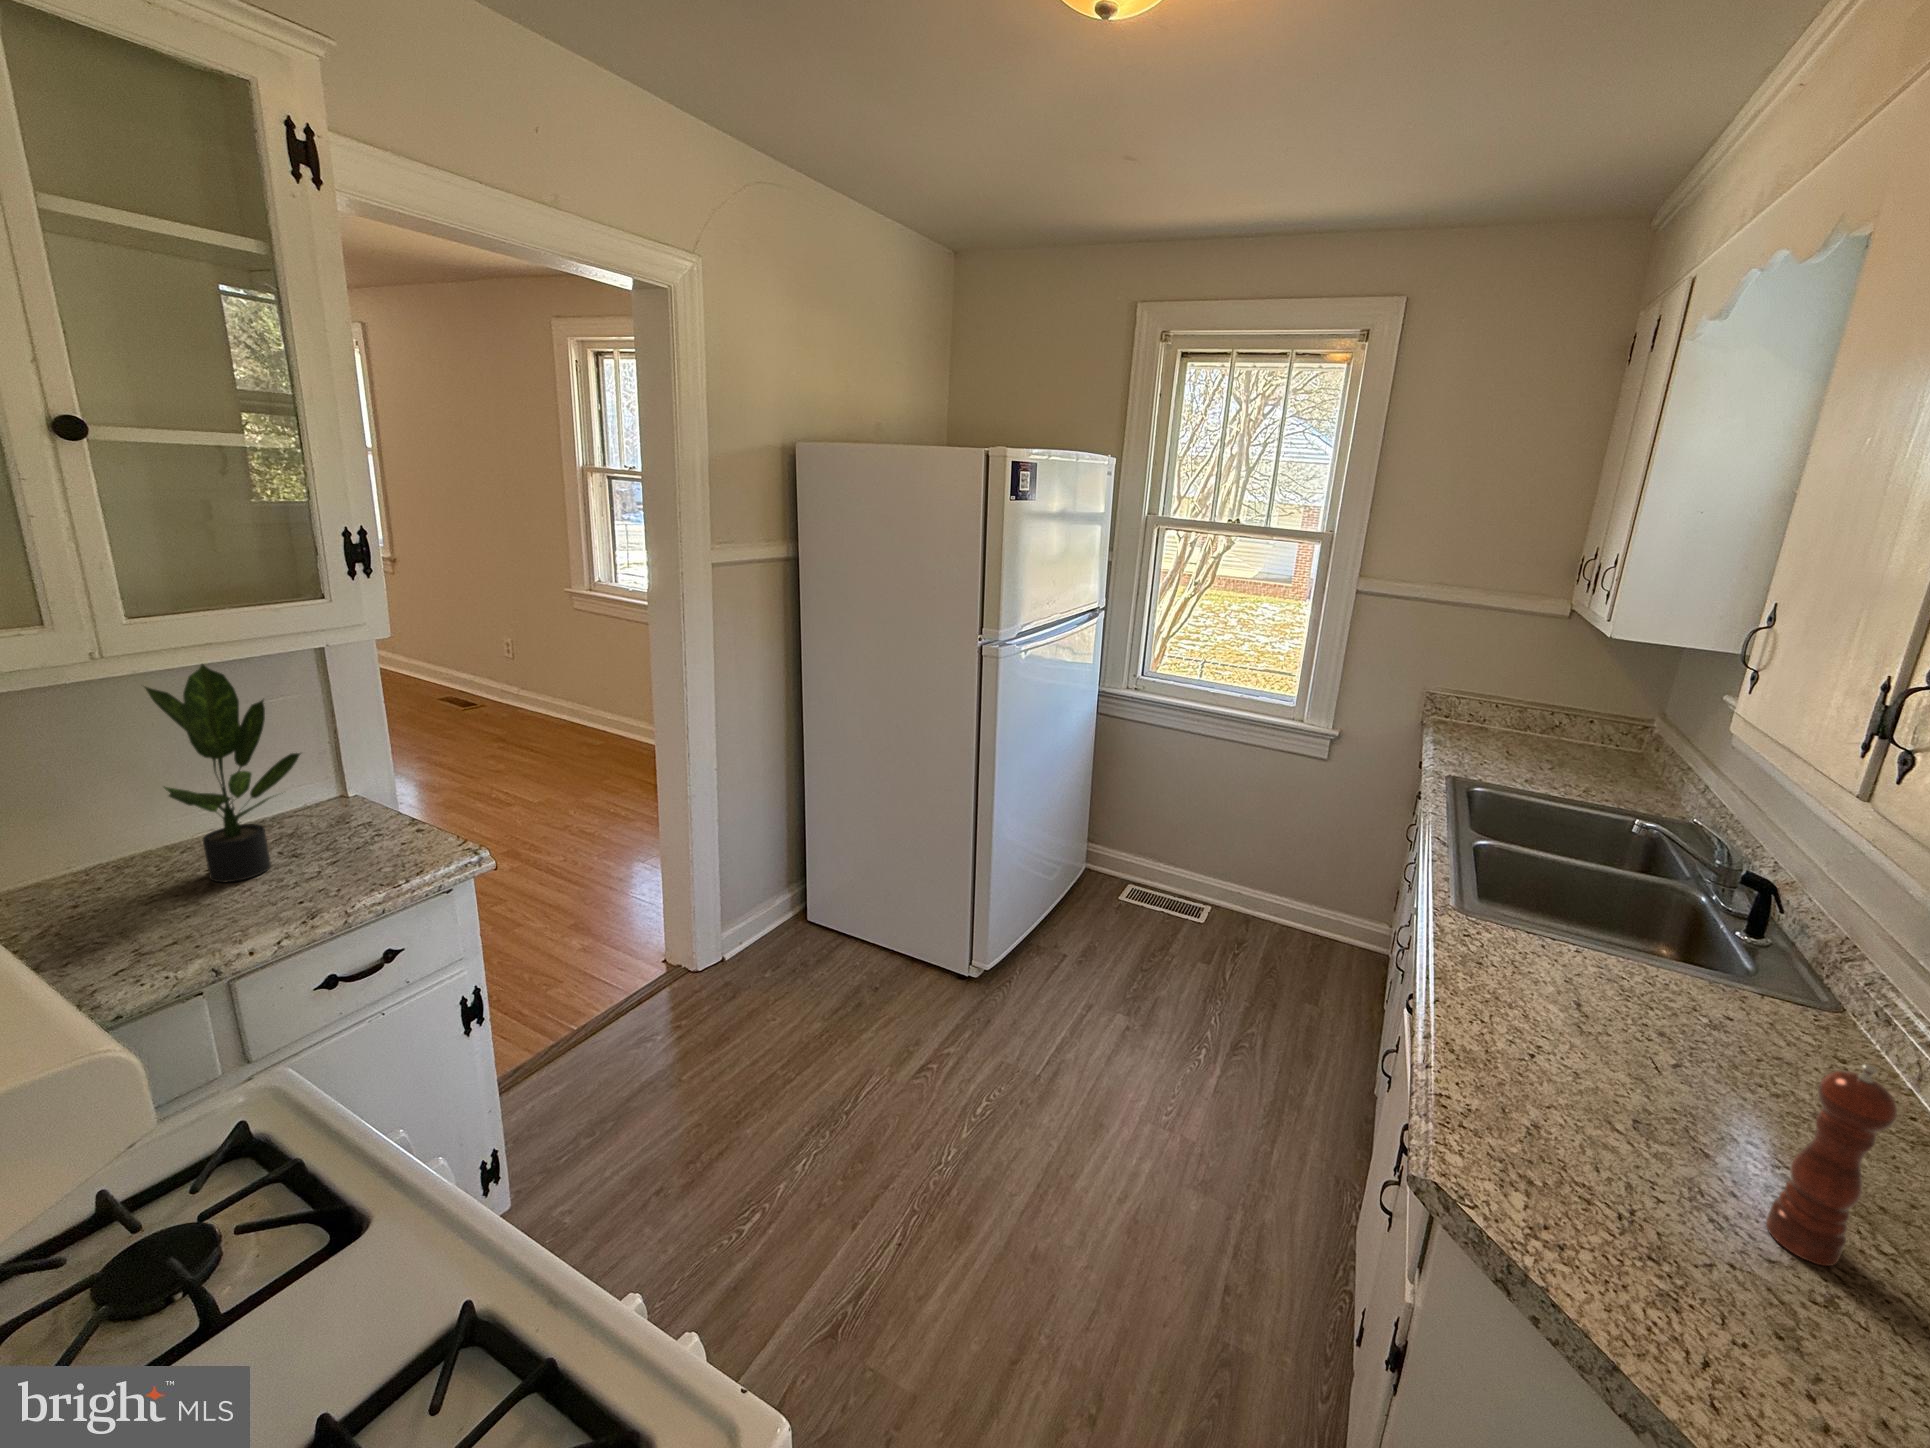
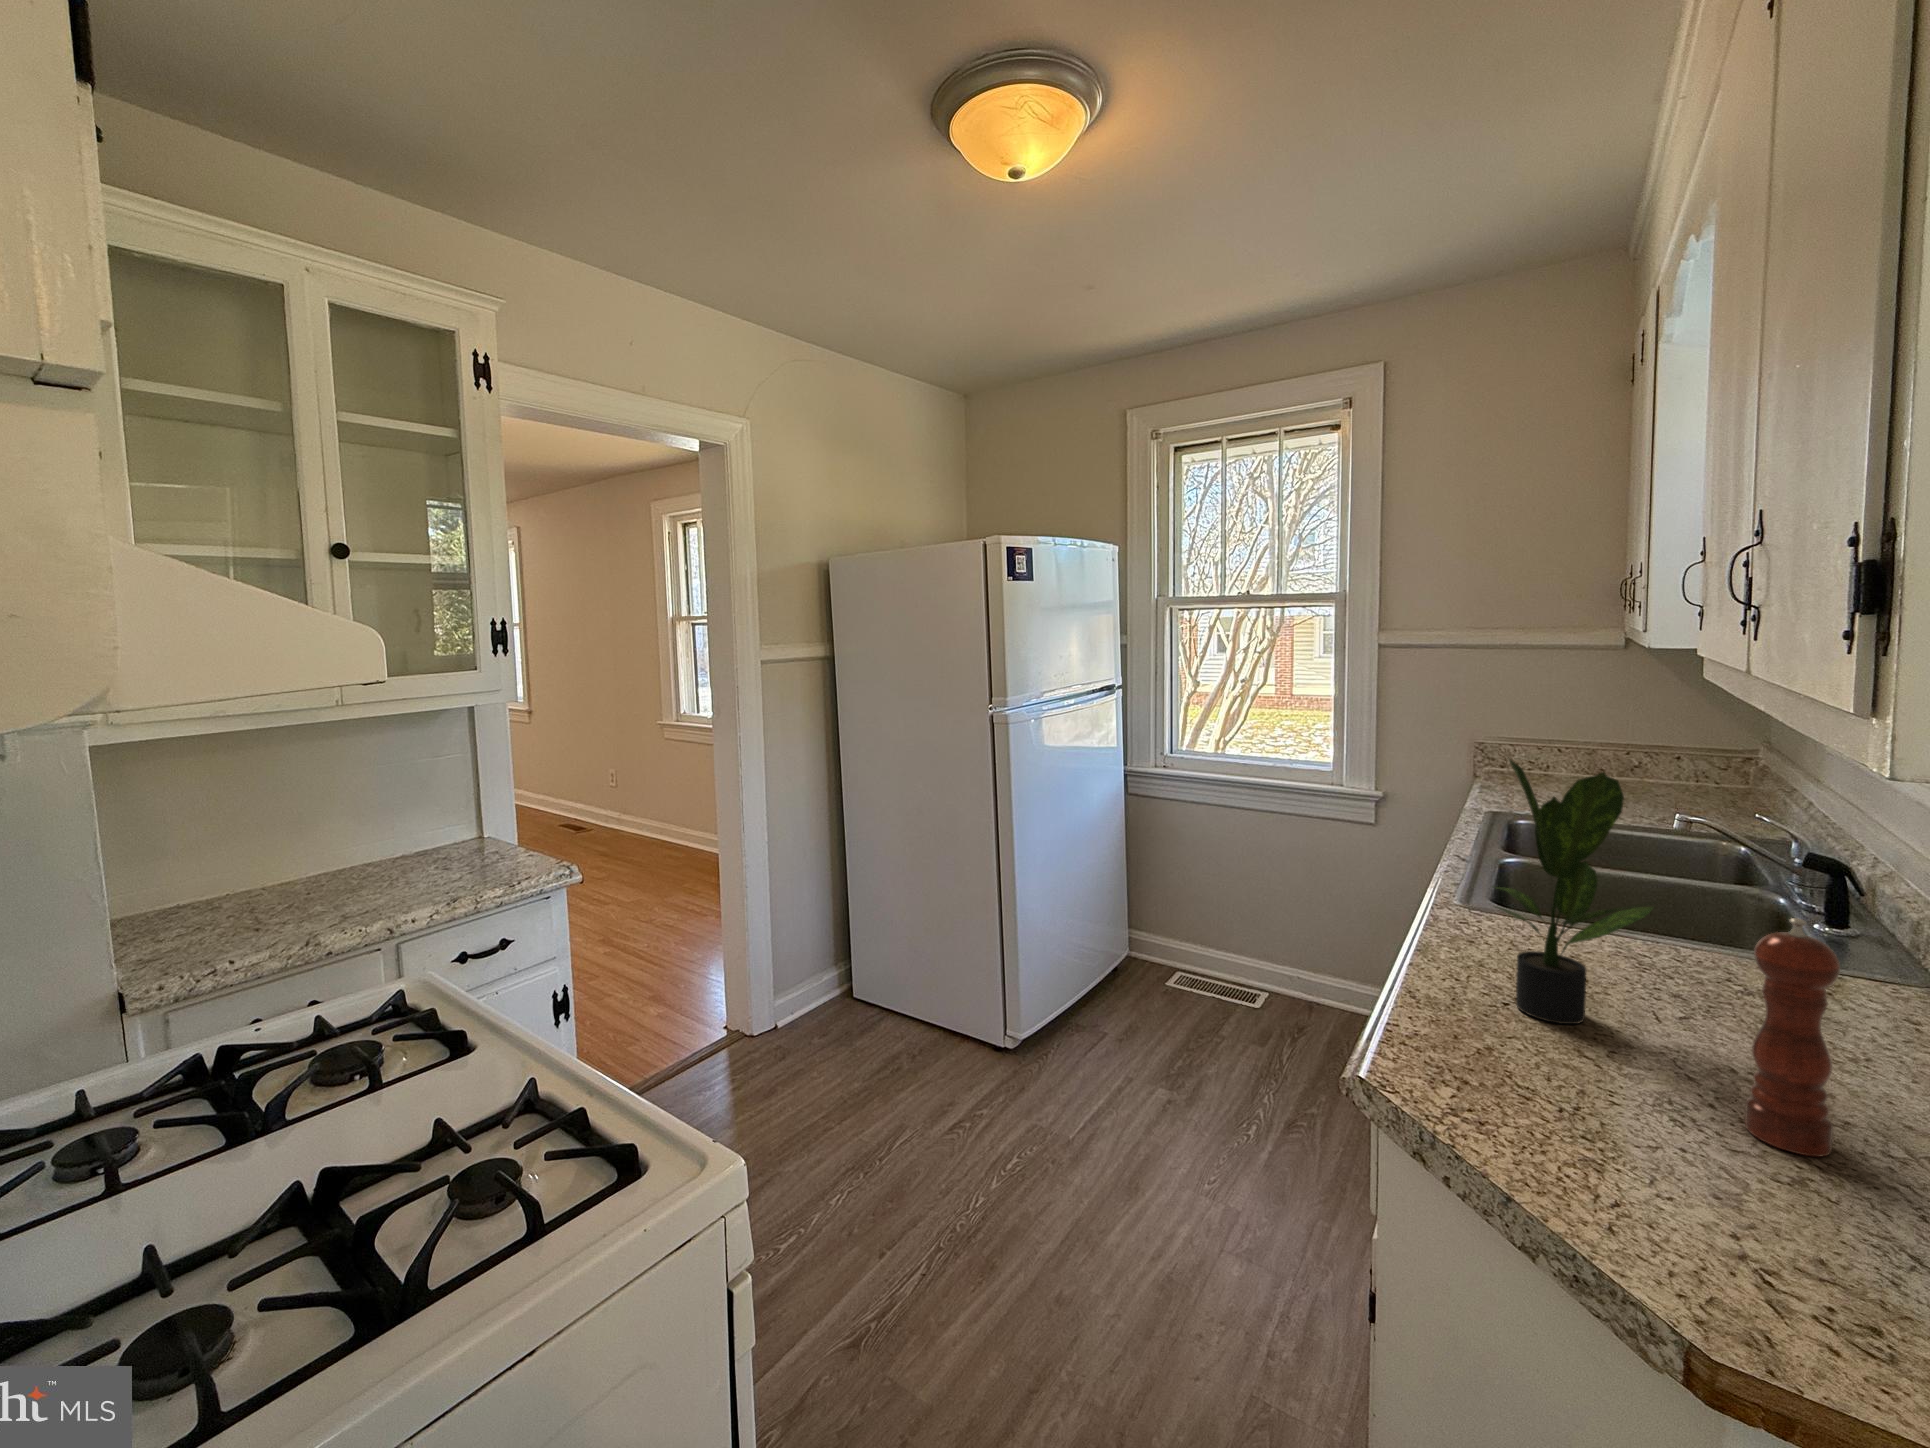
potted plant: present [145,664,300,882] -> present [1497,759,1653,1024]

